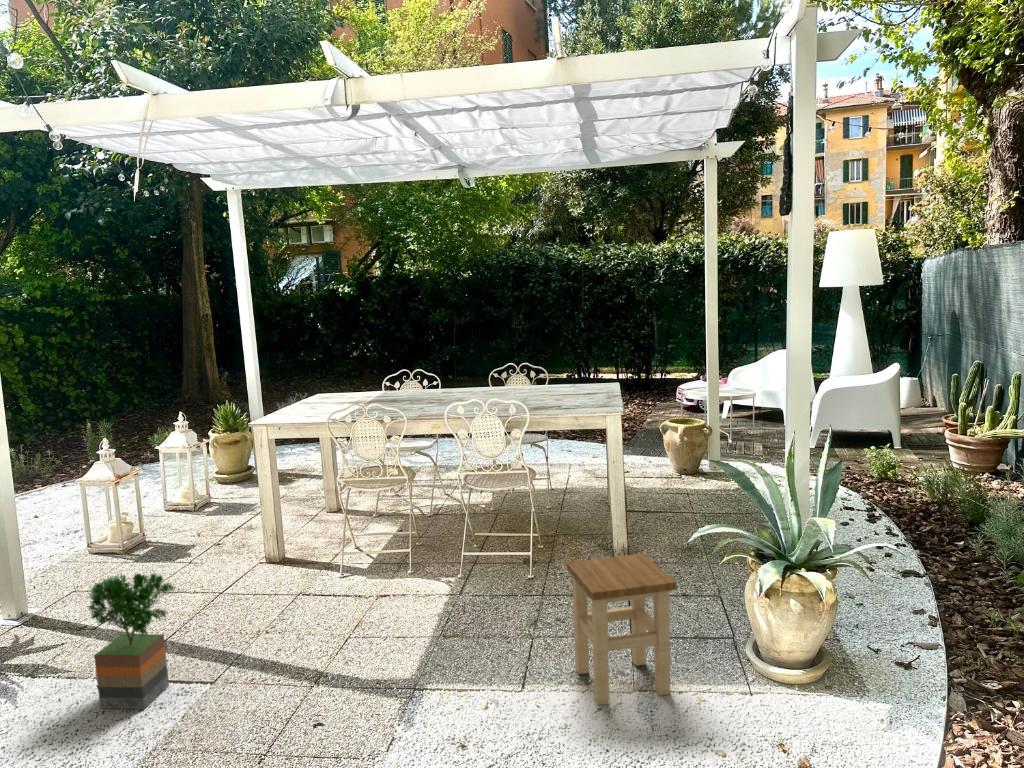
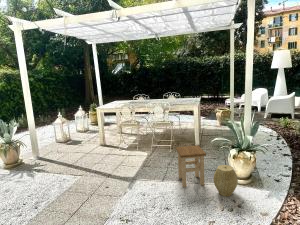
potted tree: present [88,573,174,709] -> none [48,146,72,182]
woven basket: none [707,620,790,731] -> present [213,165,238,196]

